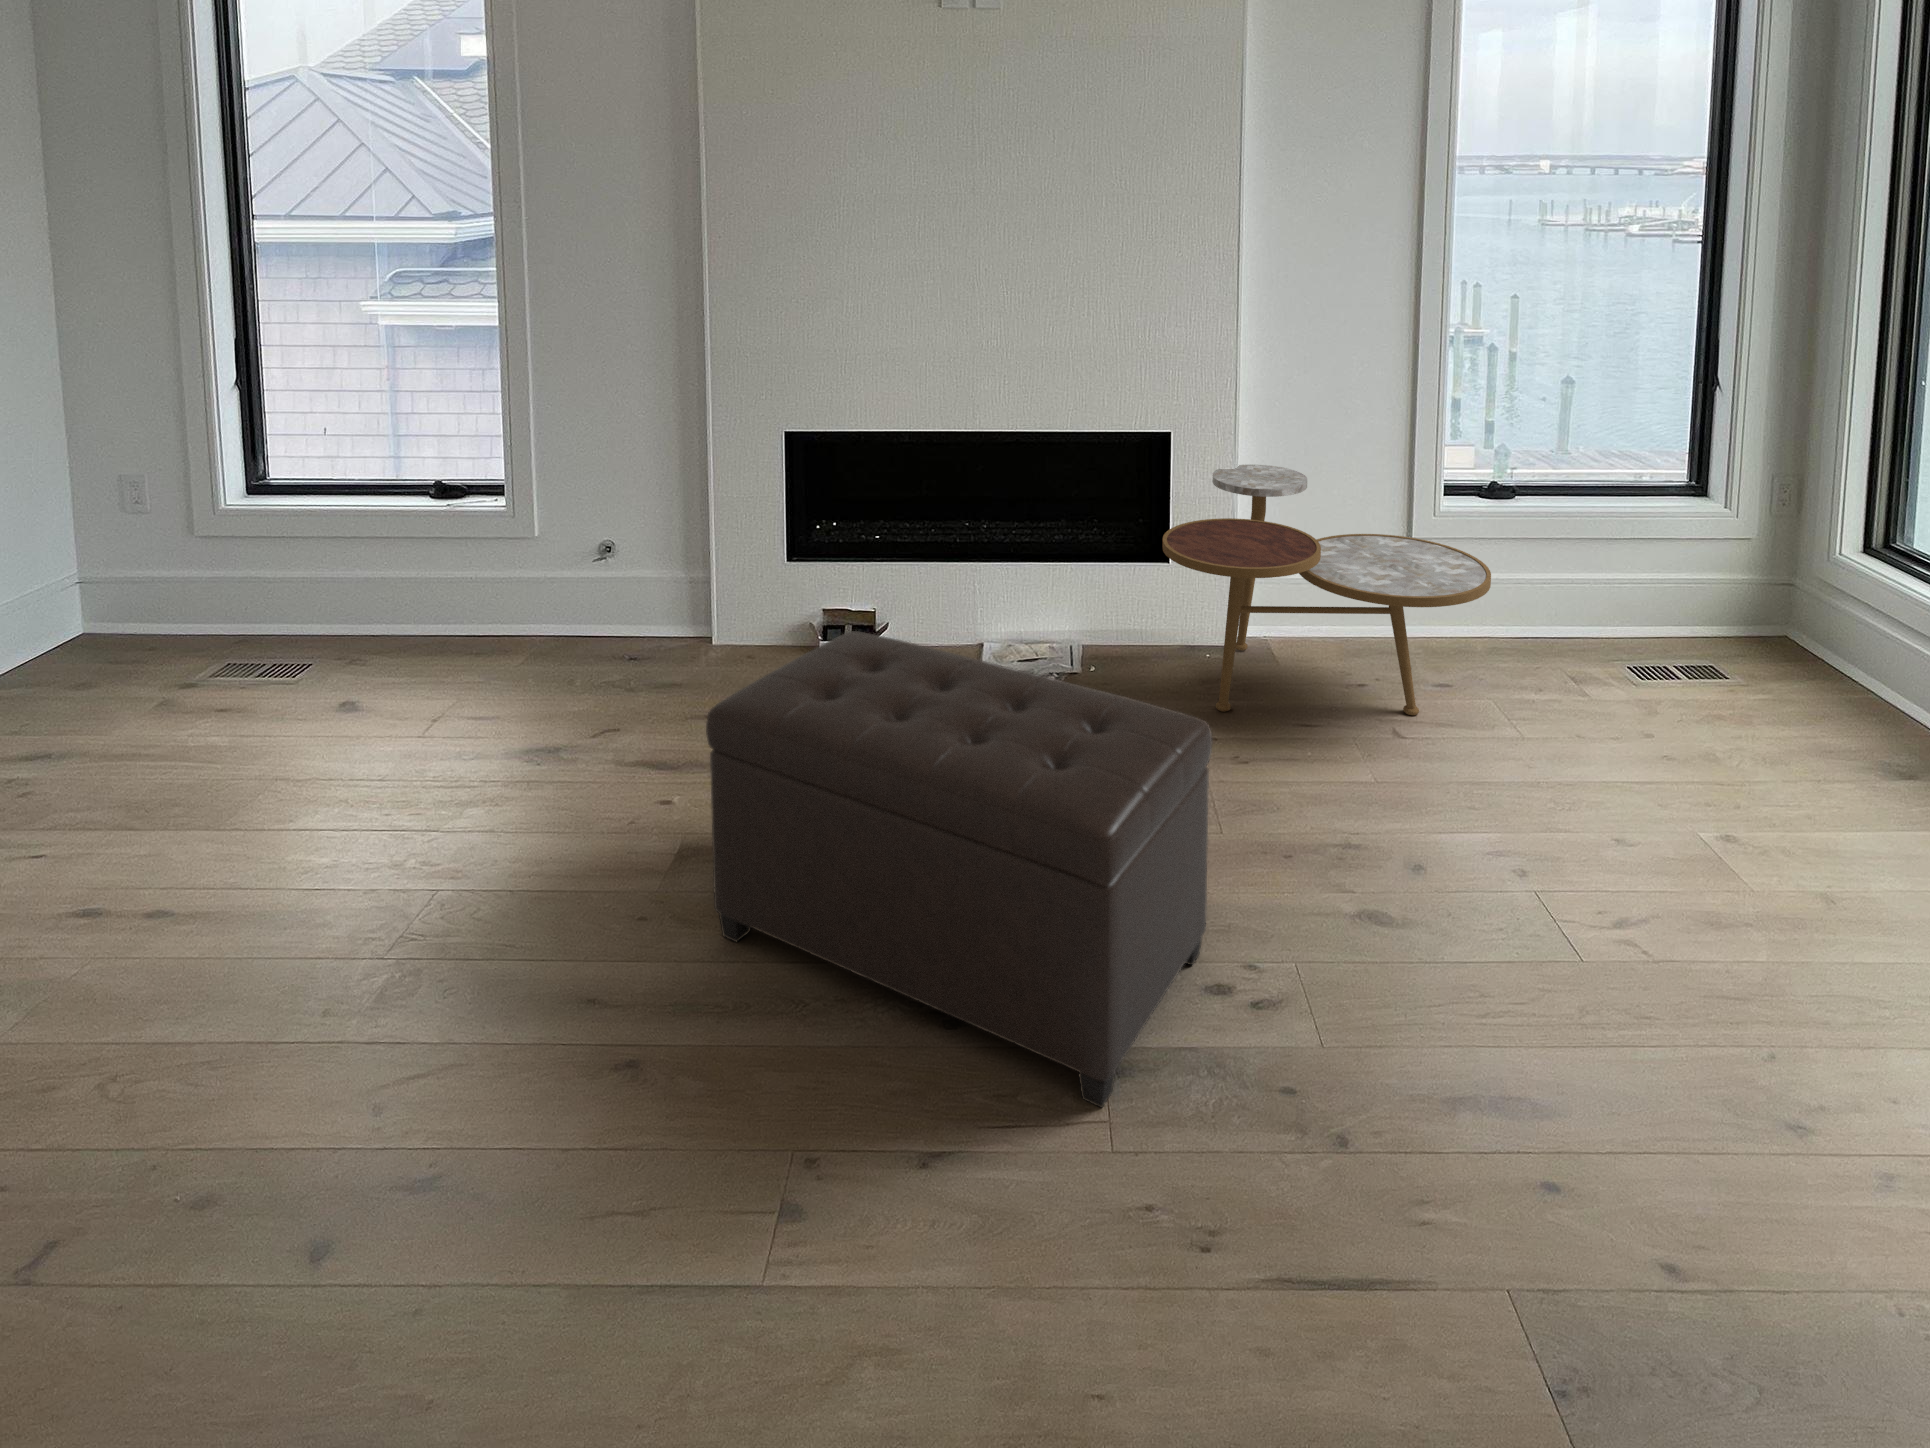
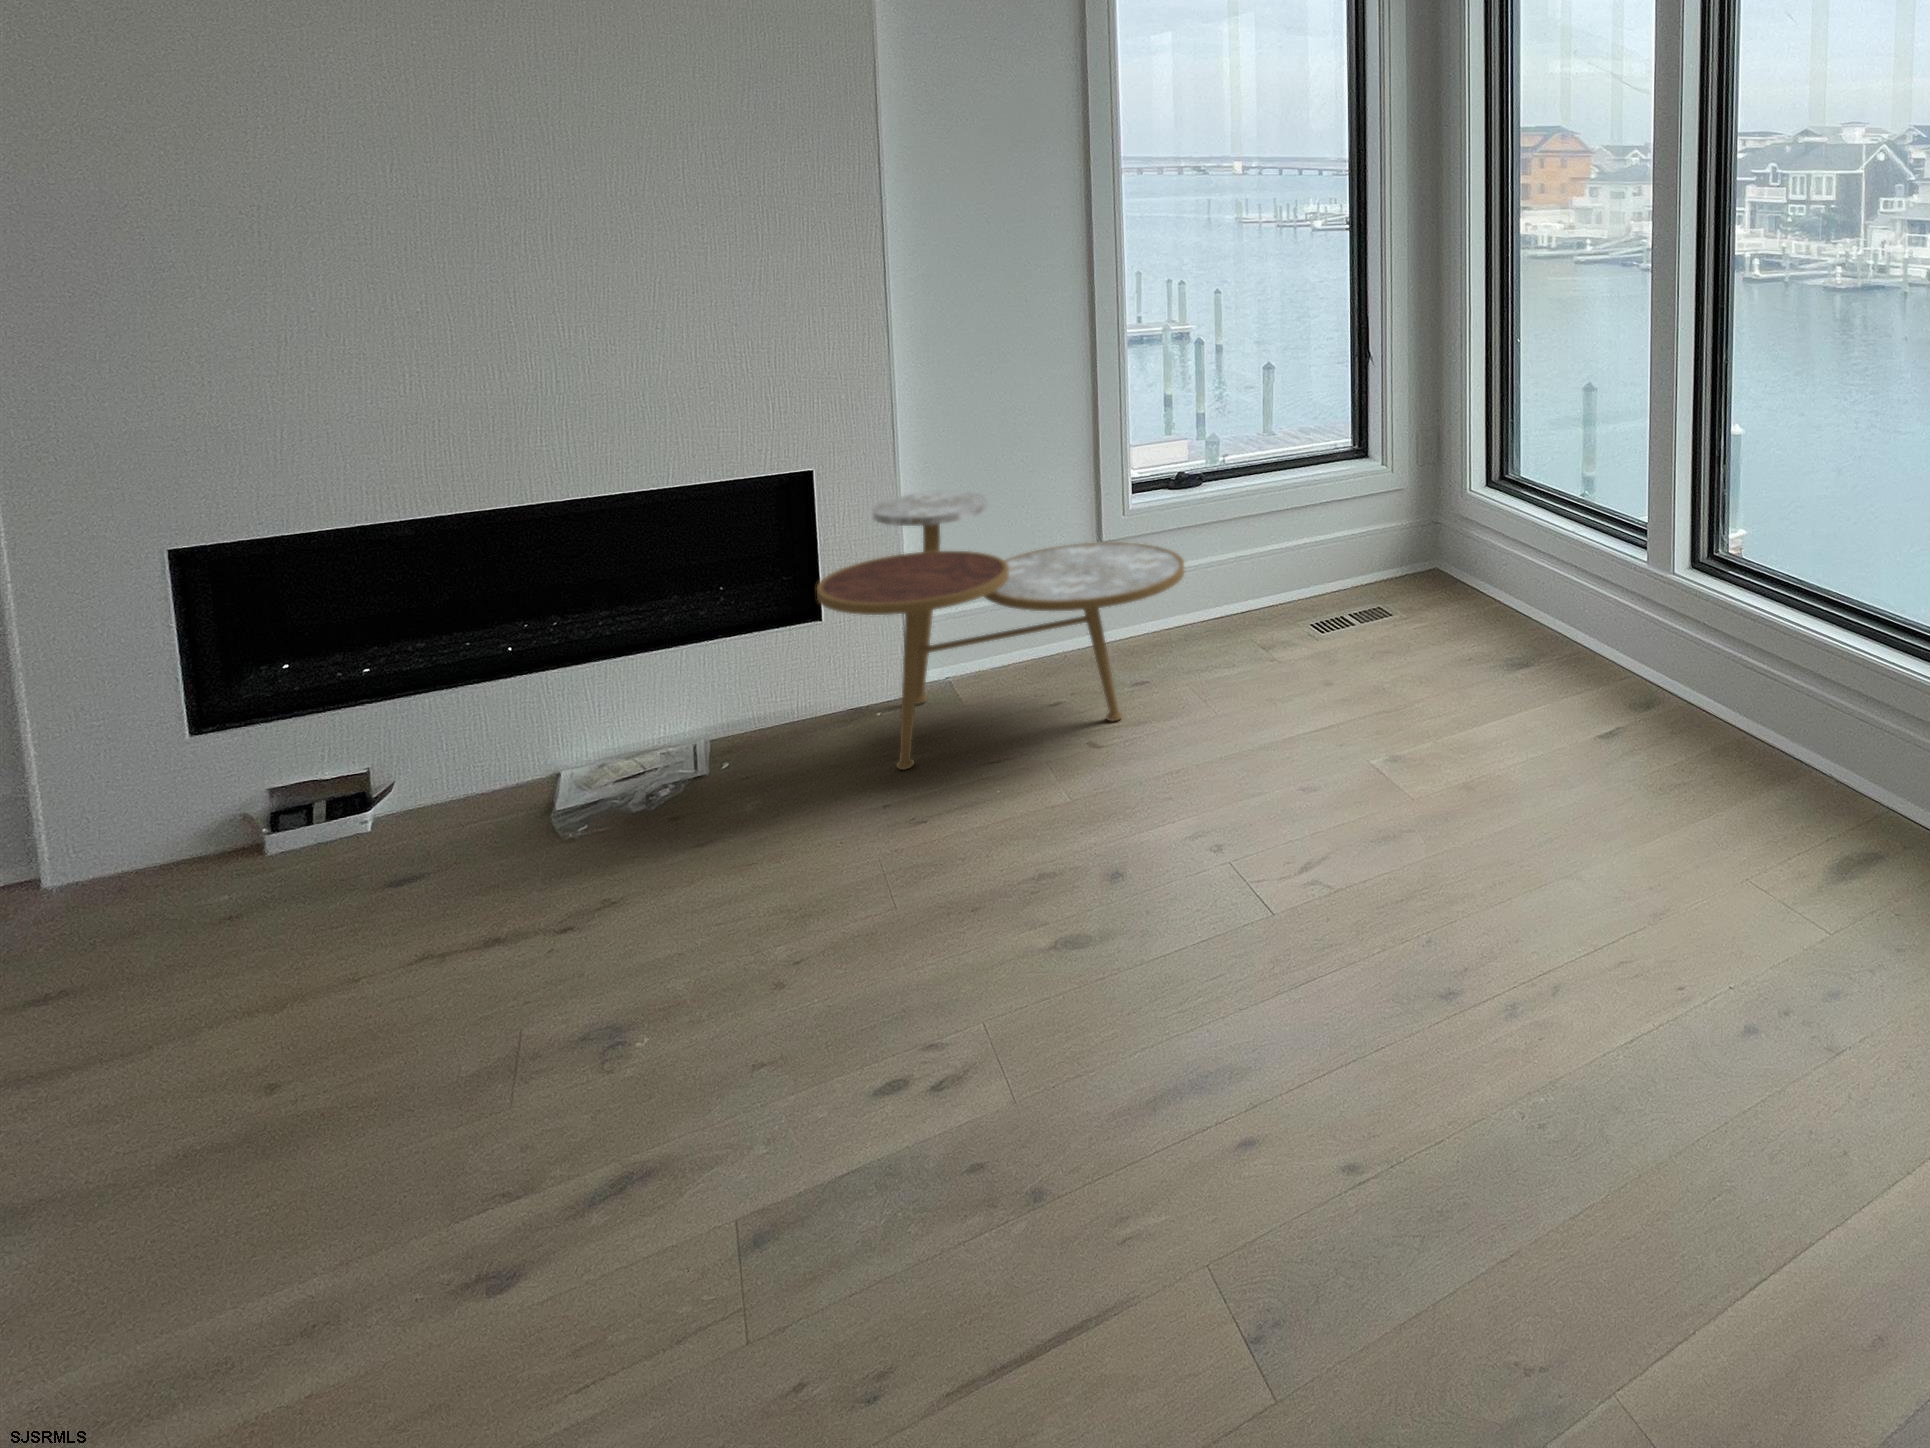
ottoman: present [706,631,1212,1107] -> none [131,751,912,1232]

